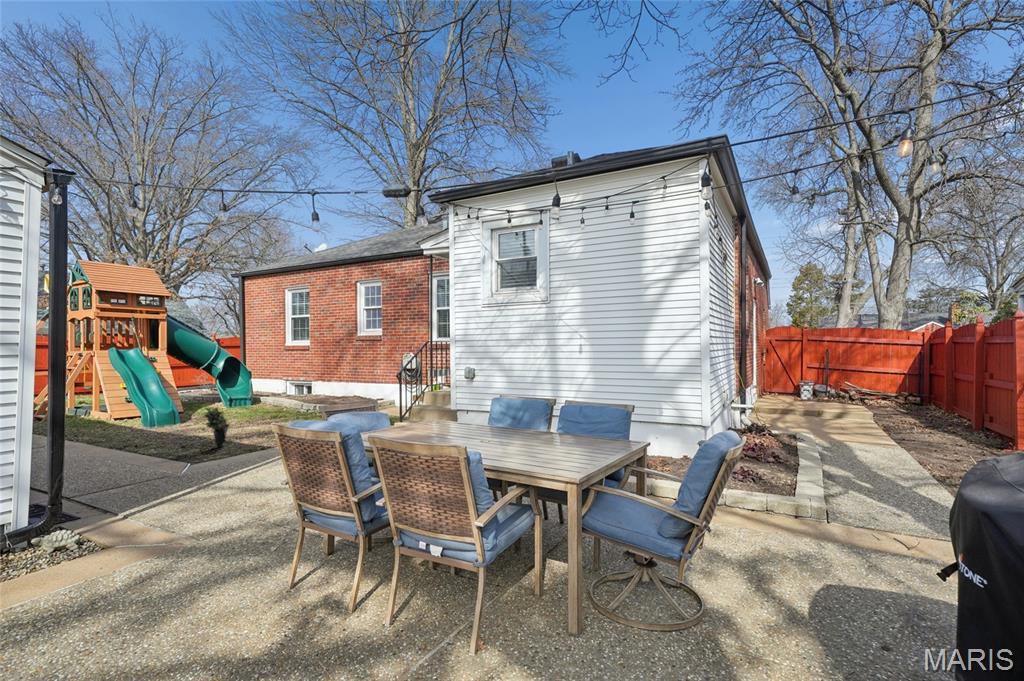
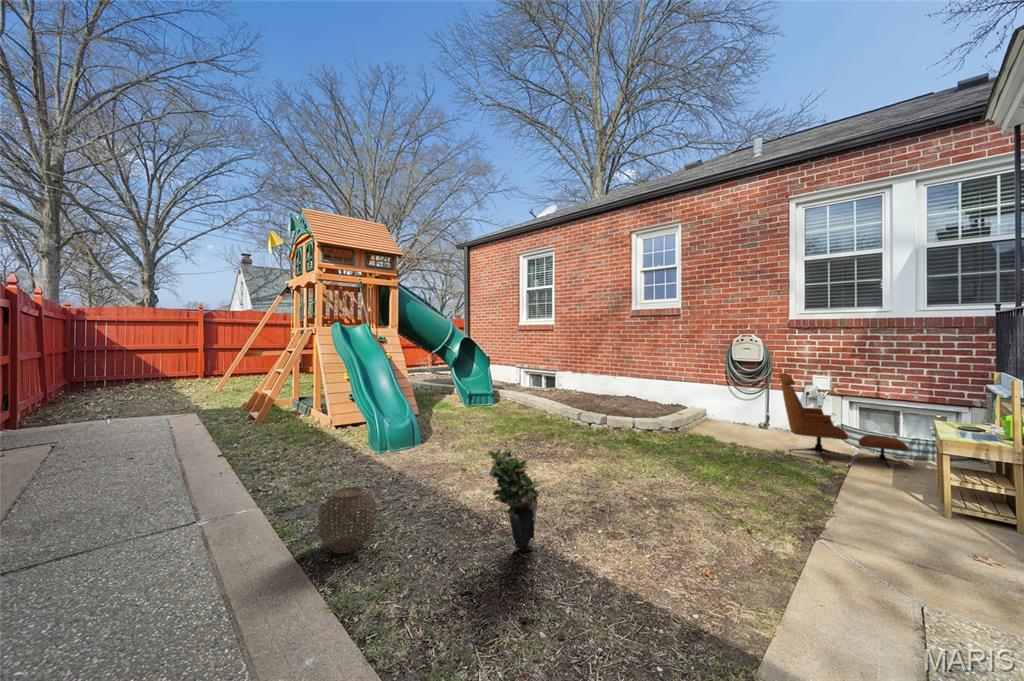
lounge chair: none [409,374,463,419] -> present [779,373,908,468]
woven basket: none [118,427,147,453] -> present [318,487,375,553]

